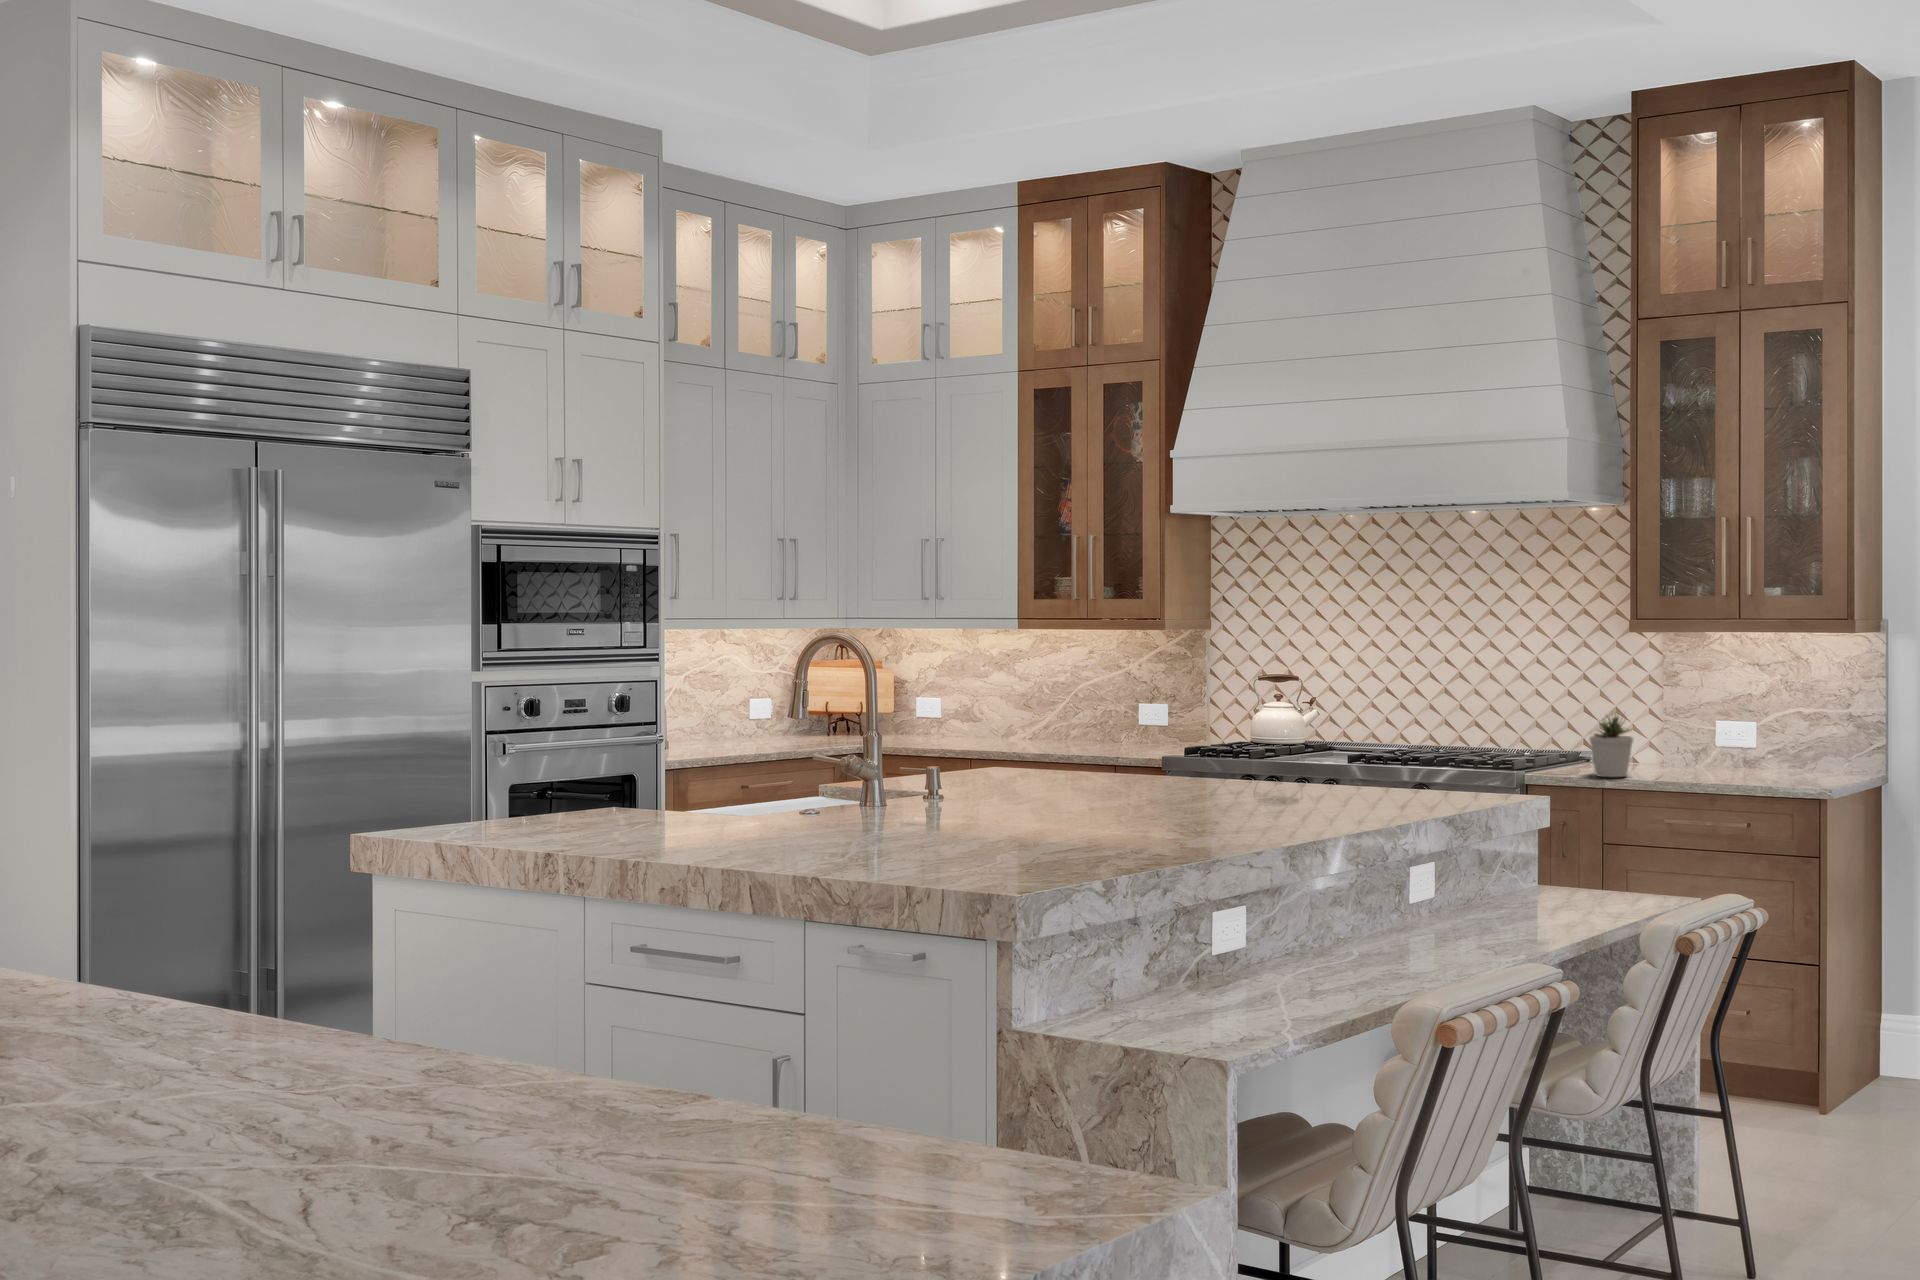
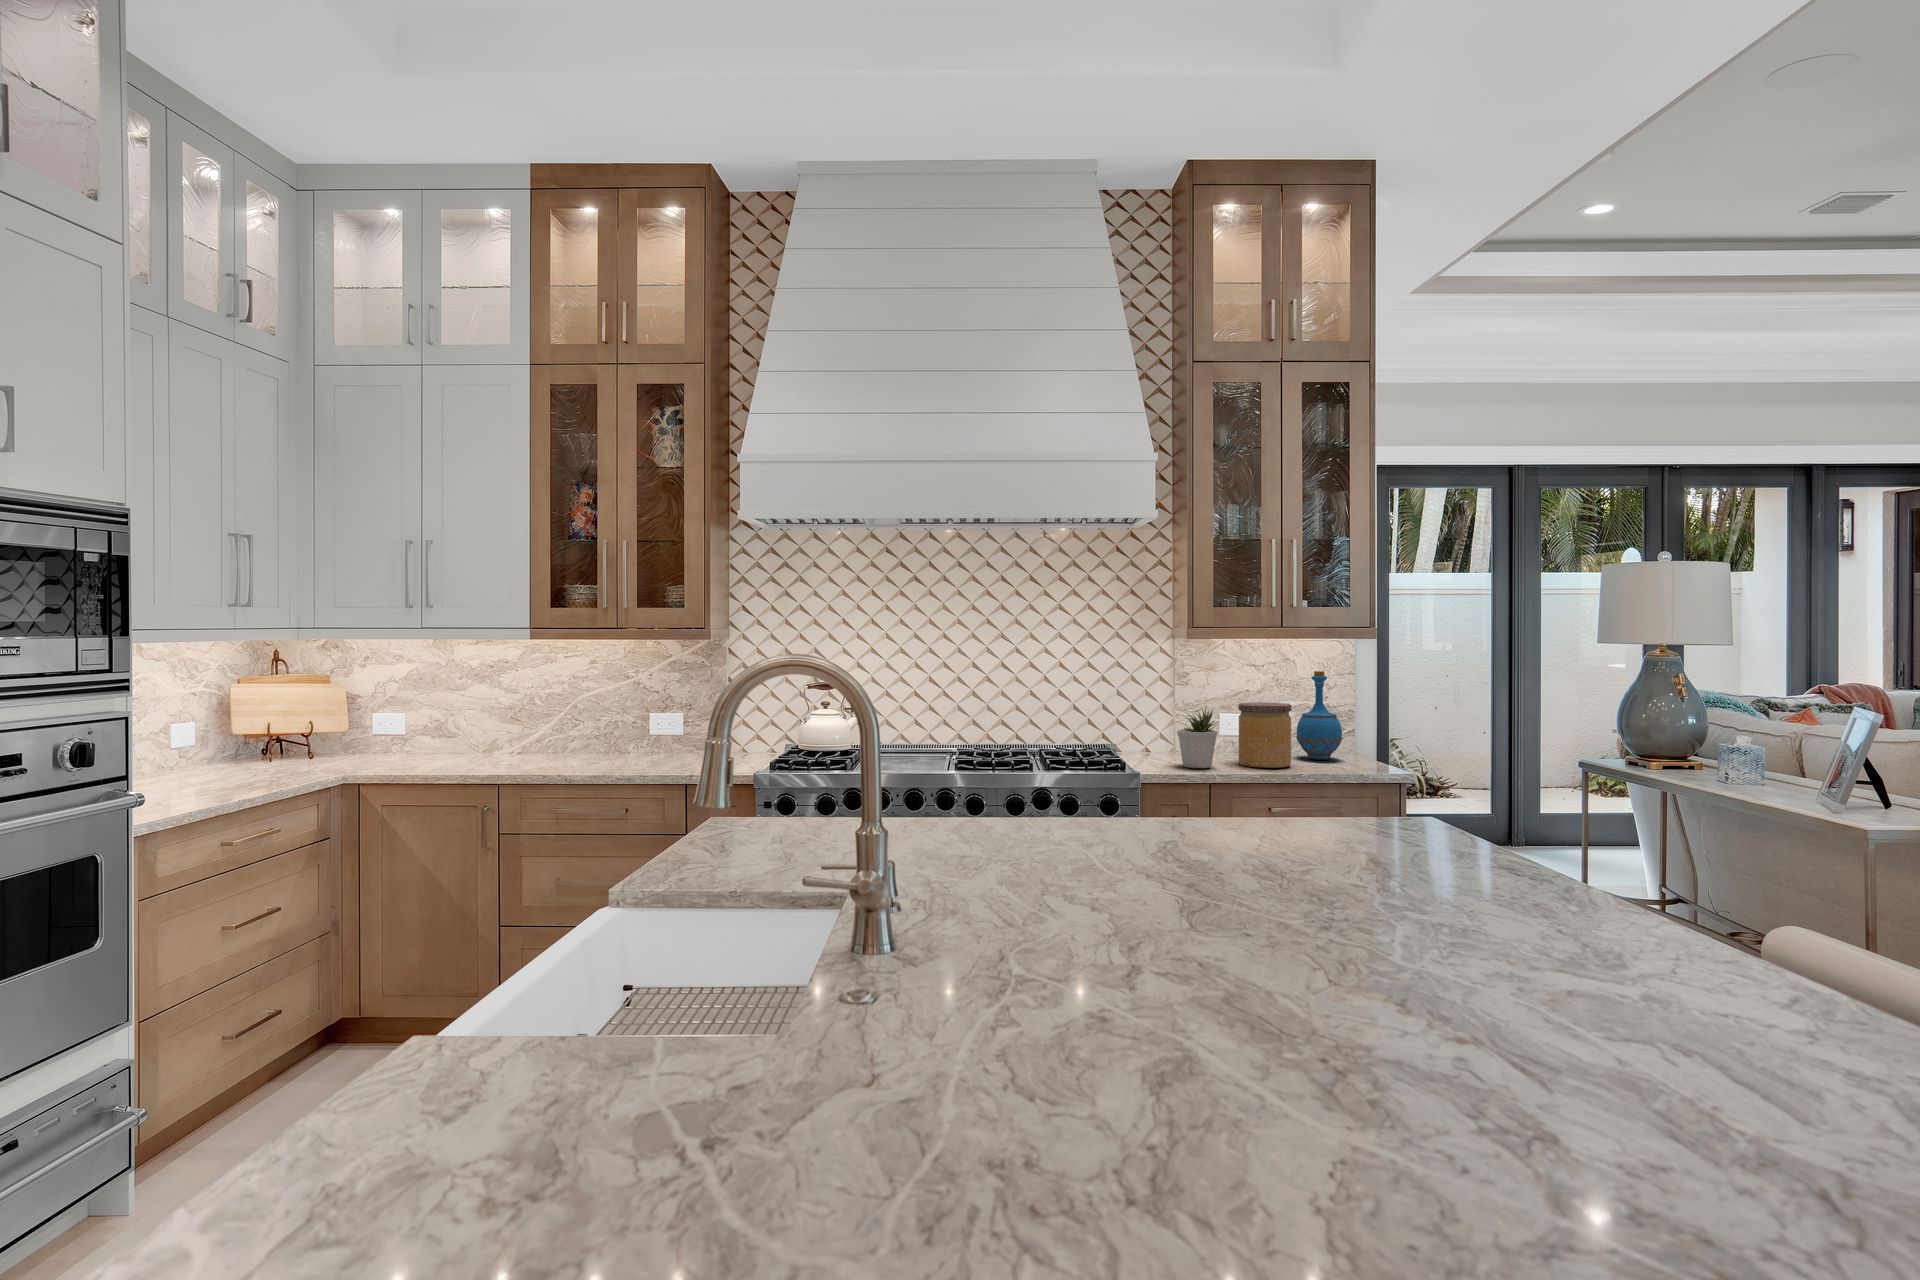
bottle: none [1765,674,1820,777] -> present [1296,671,1342,760]
jar: none [1668,708,1728,781] -> present [1239,702,1291,768]

